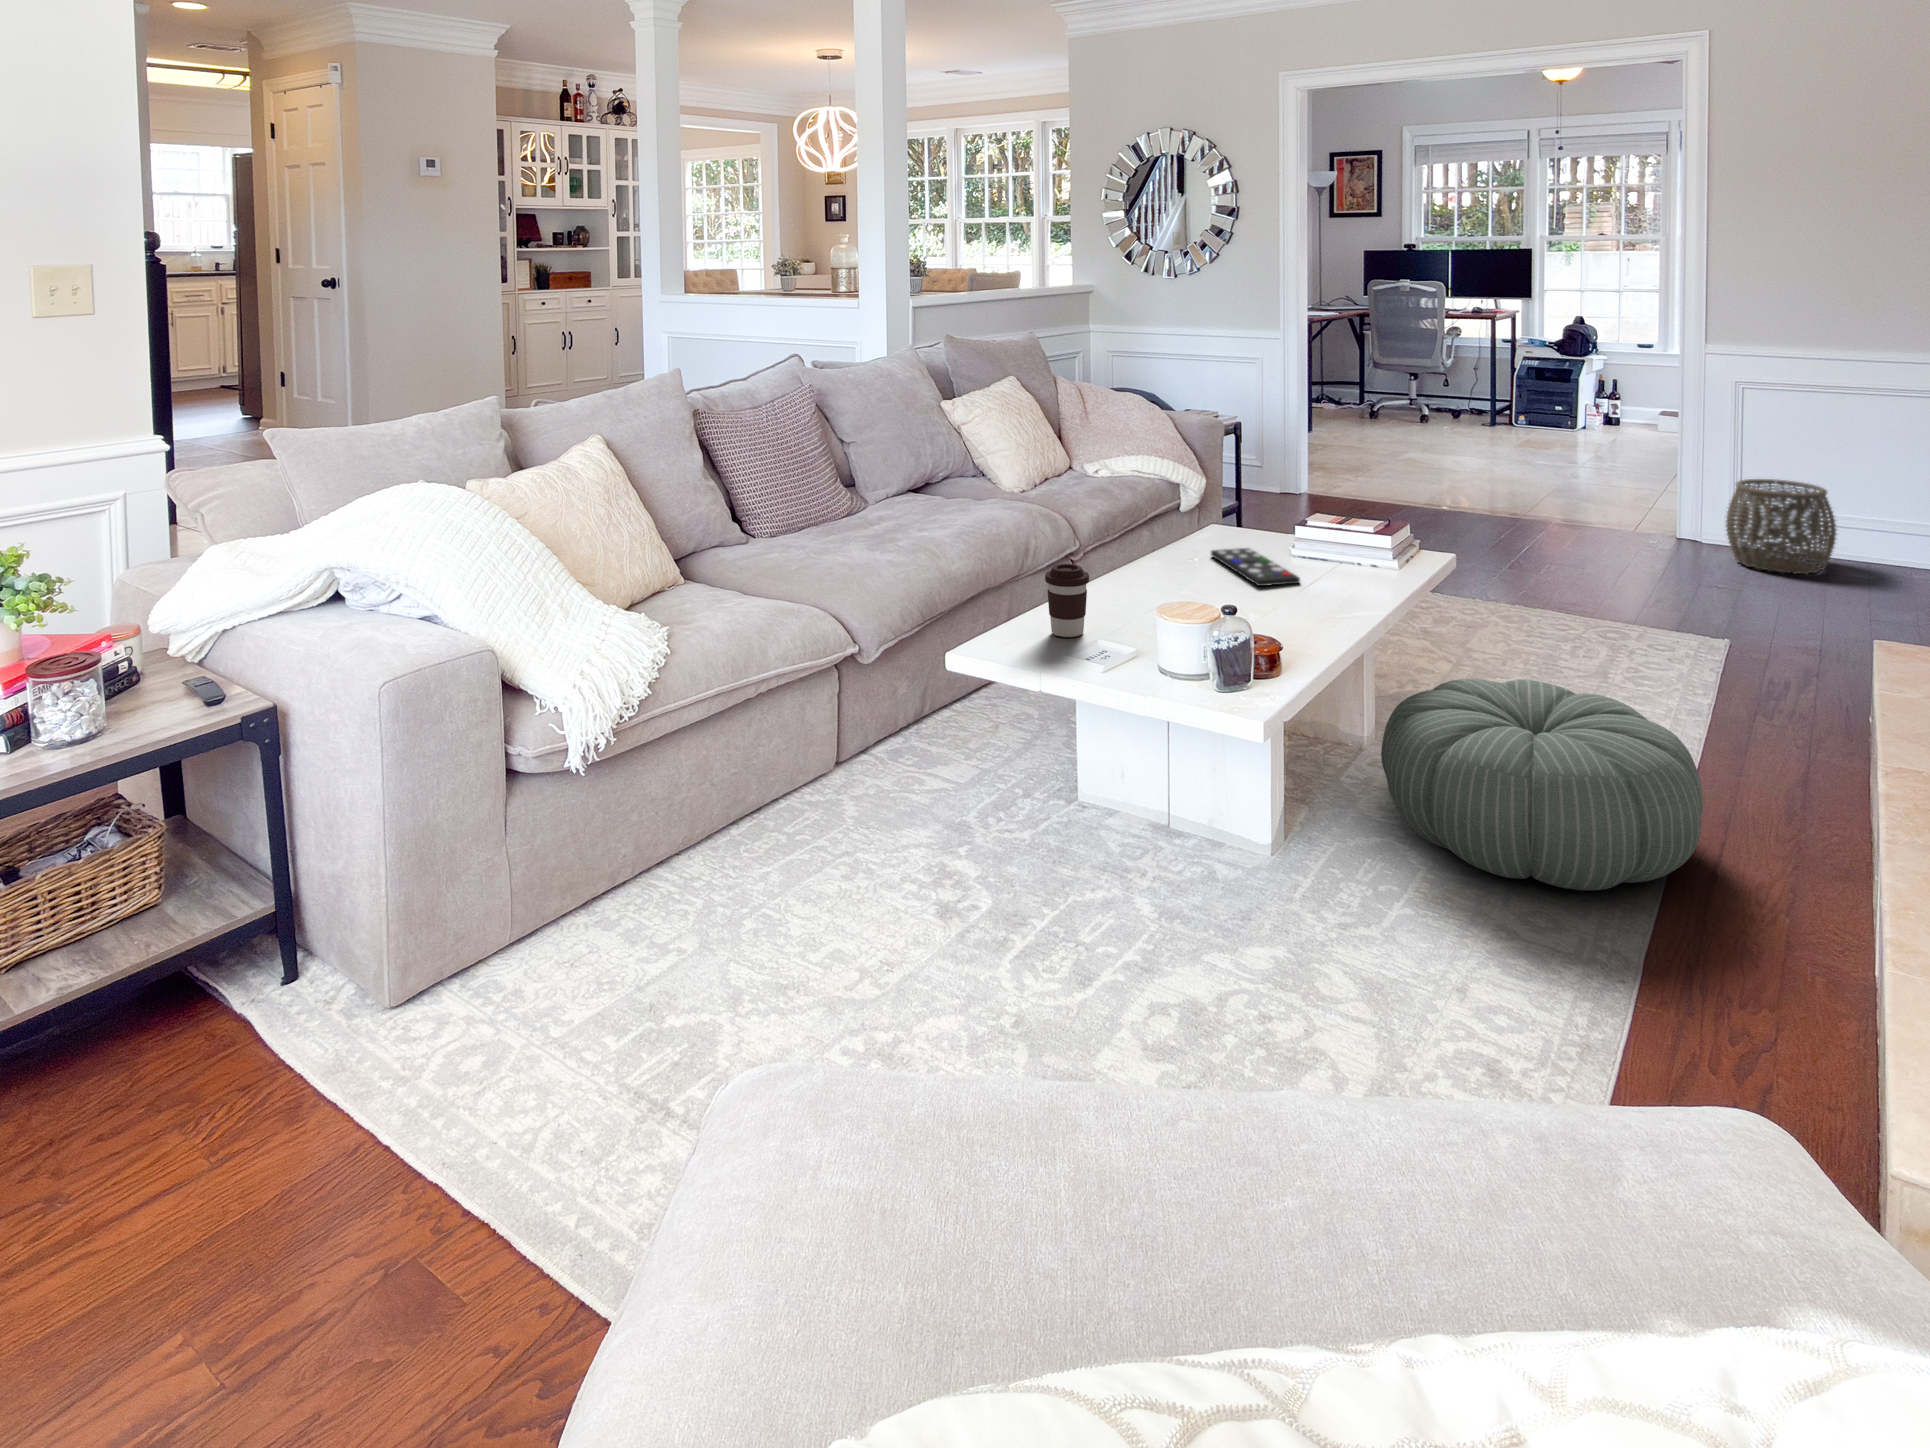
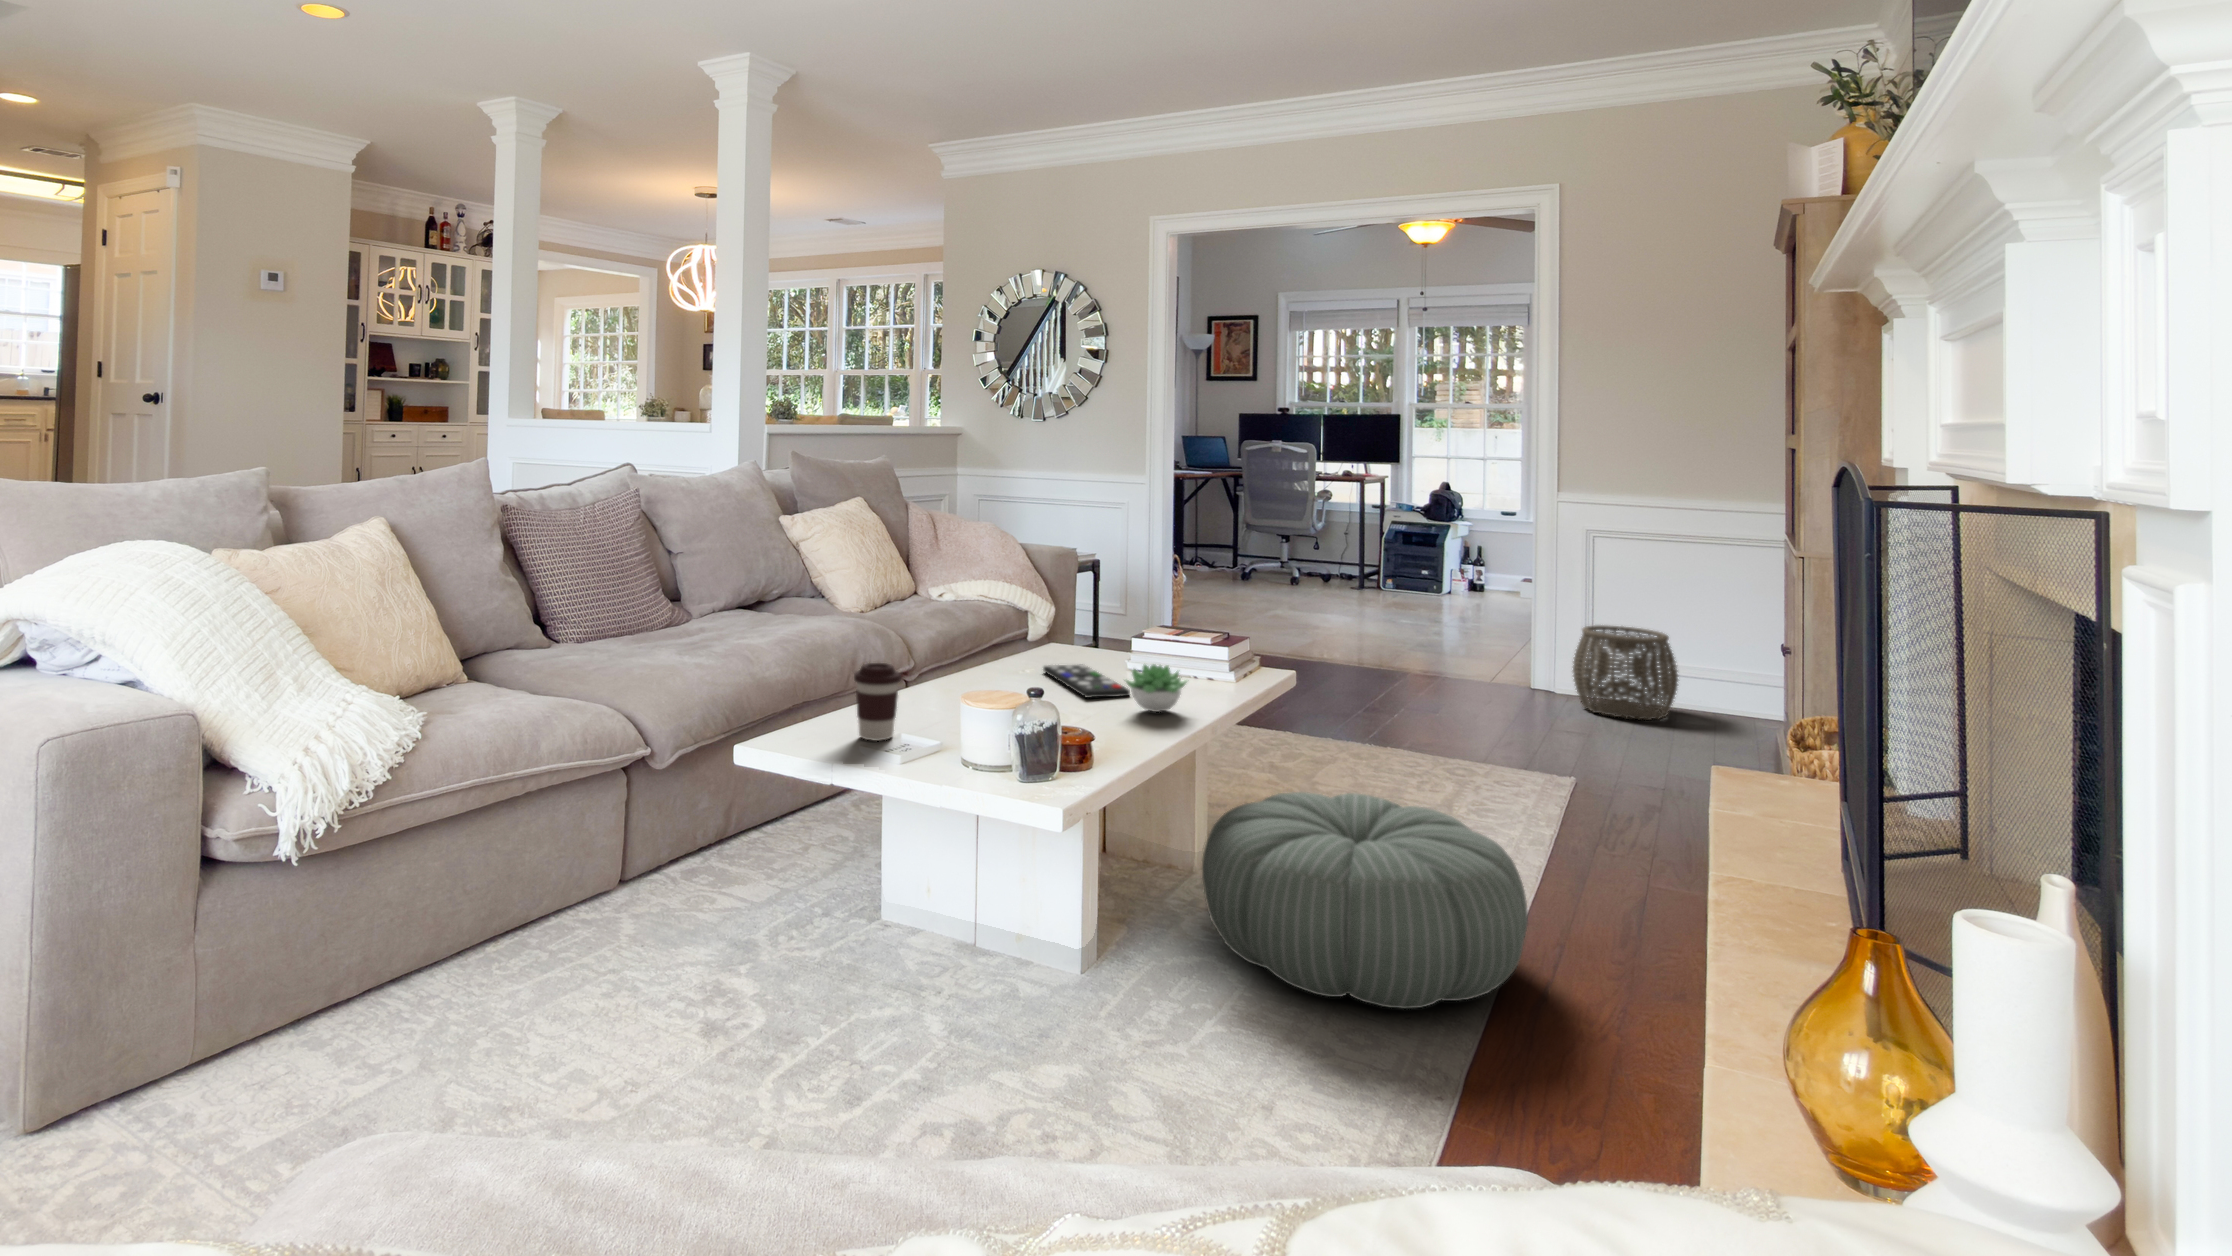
succulent plant: none [1297,555,1360,602] -> present [1126,664,1187,712]

